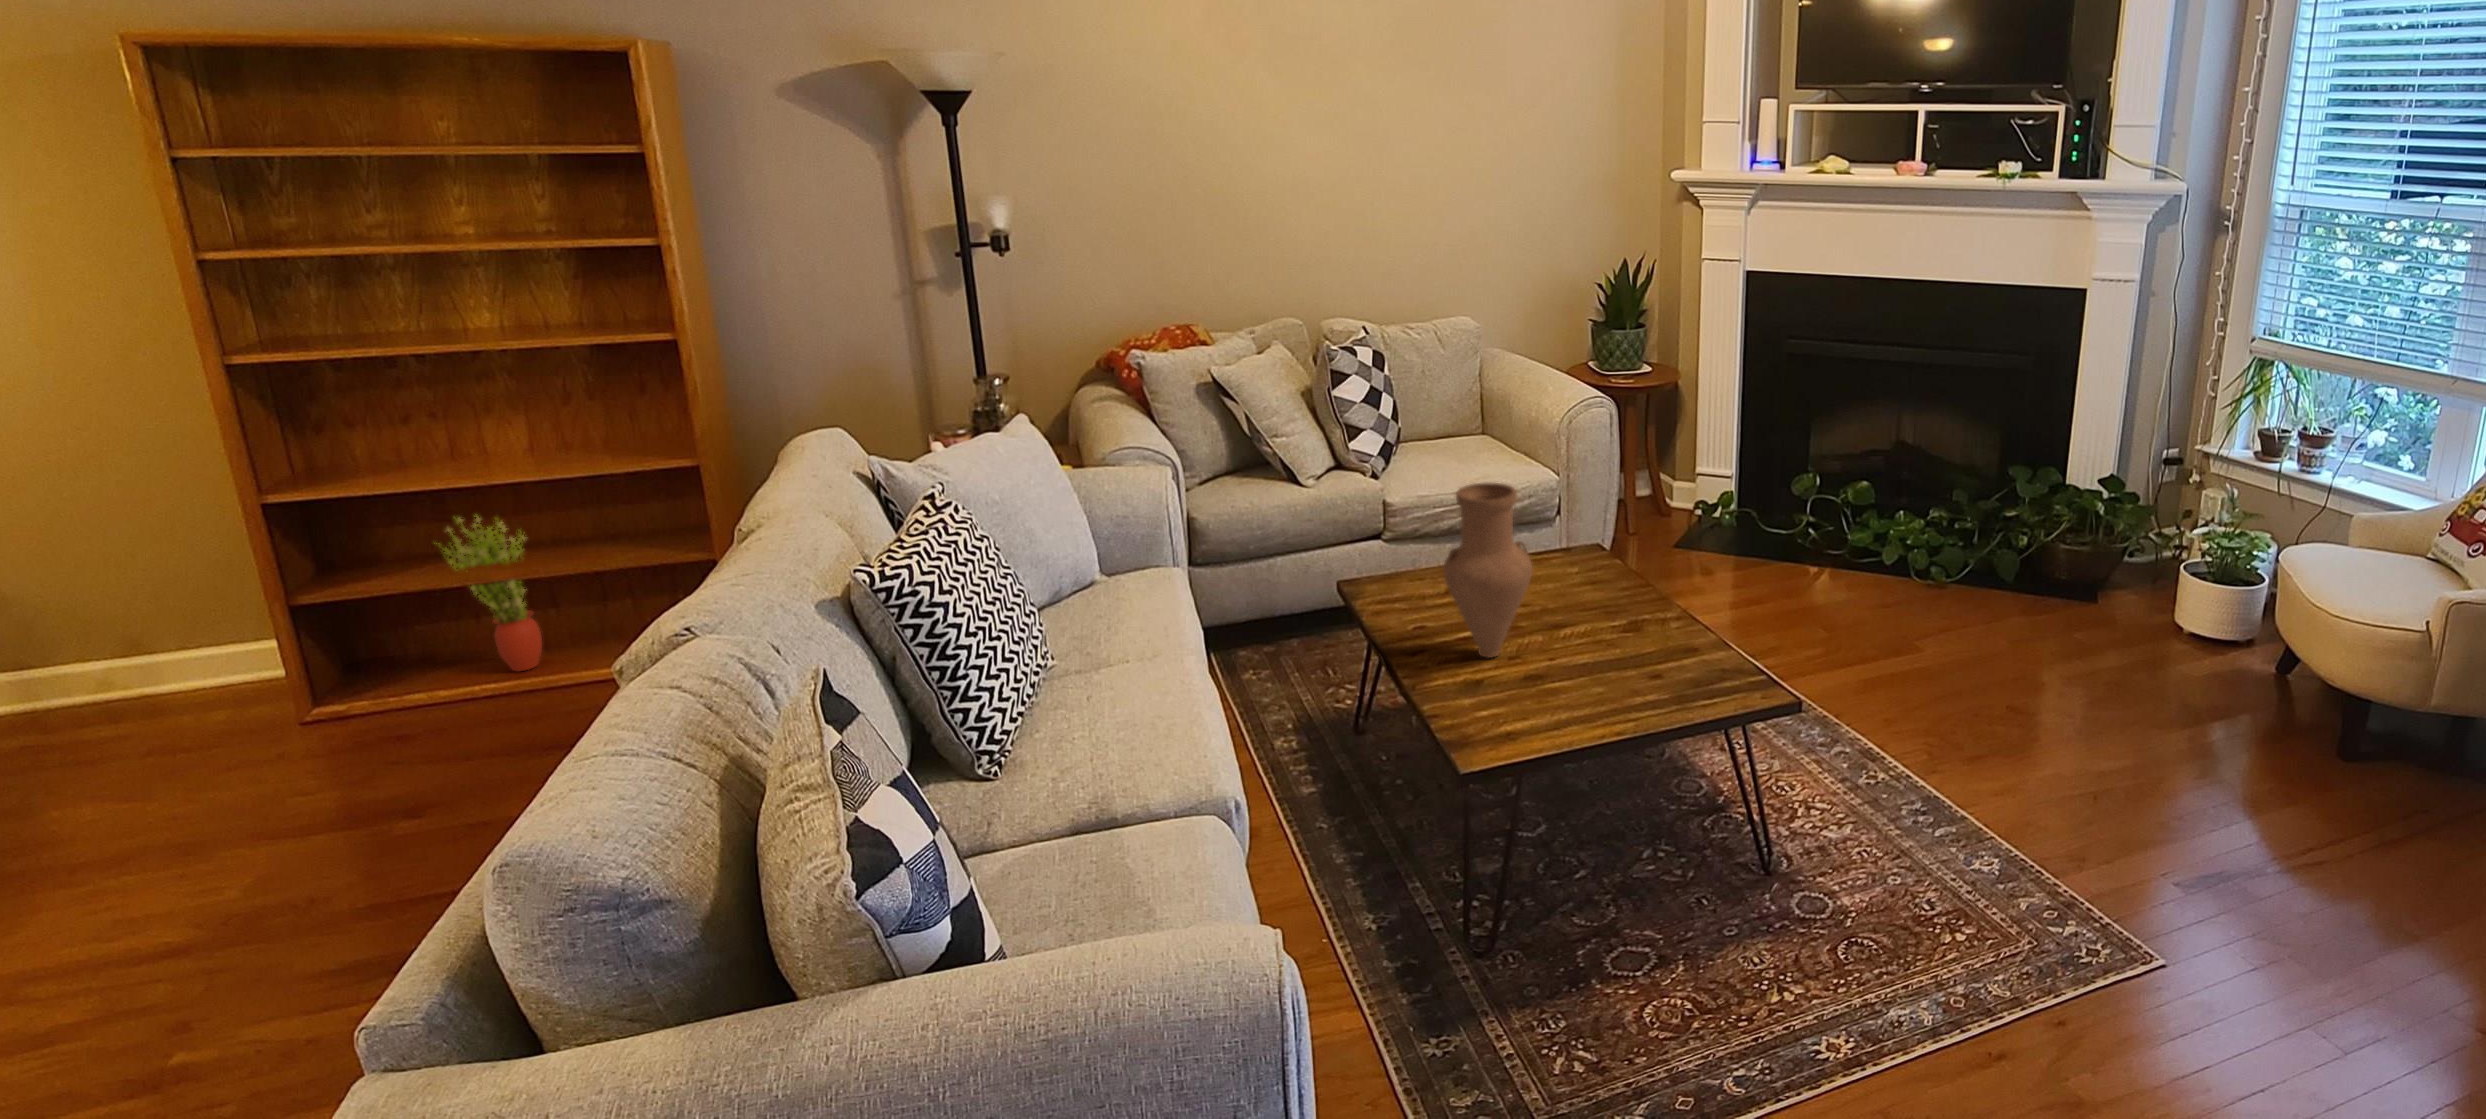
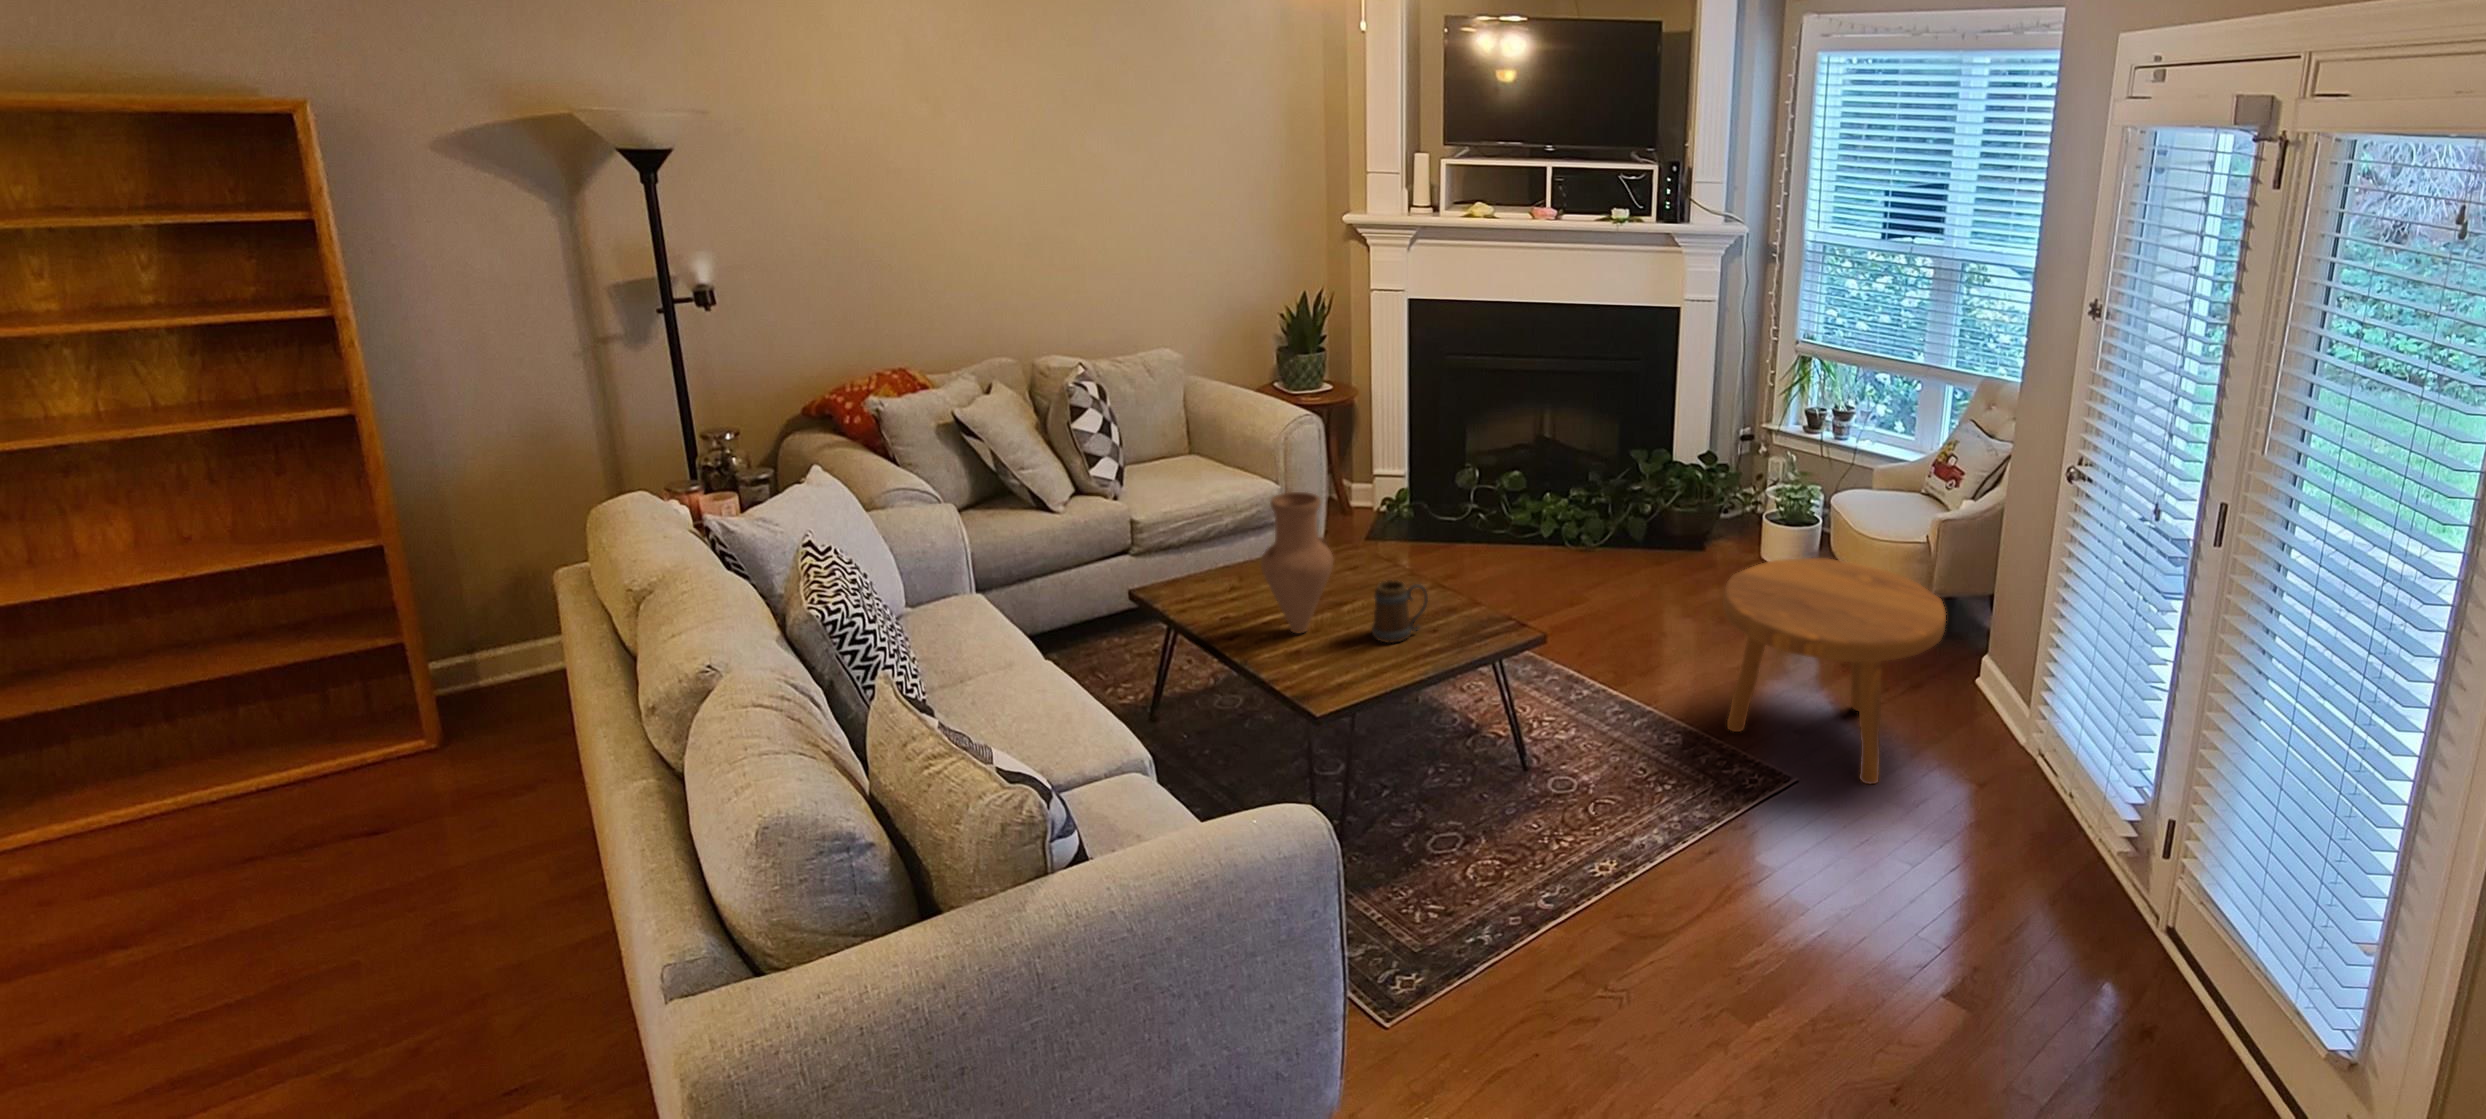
potted plant: present [436,517,542,671] -> none [25,622,168,797]
mug: none [1571,604,1643,685] -> present [1372,580,1428,643]
footstool: none [2071,633,2442,993] -> present [1723,558,1946,784]

